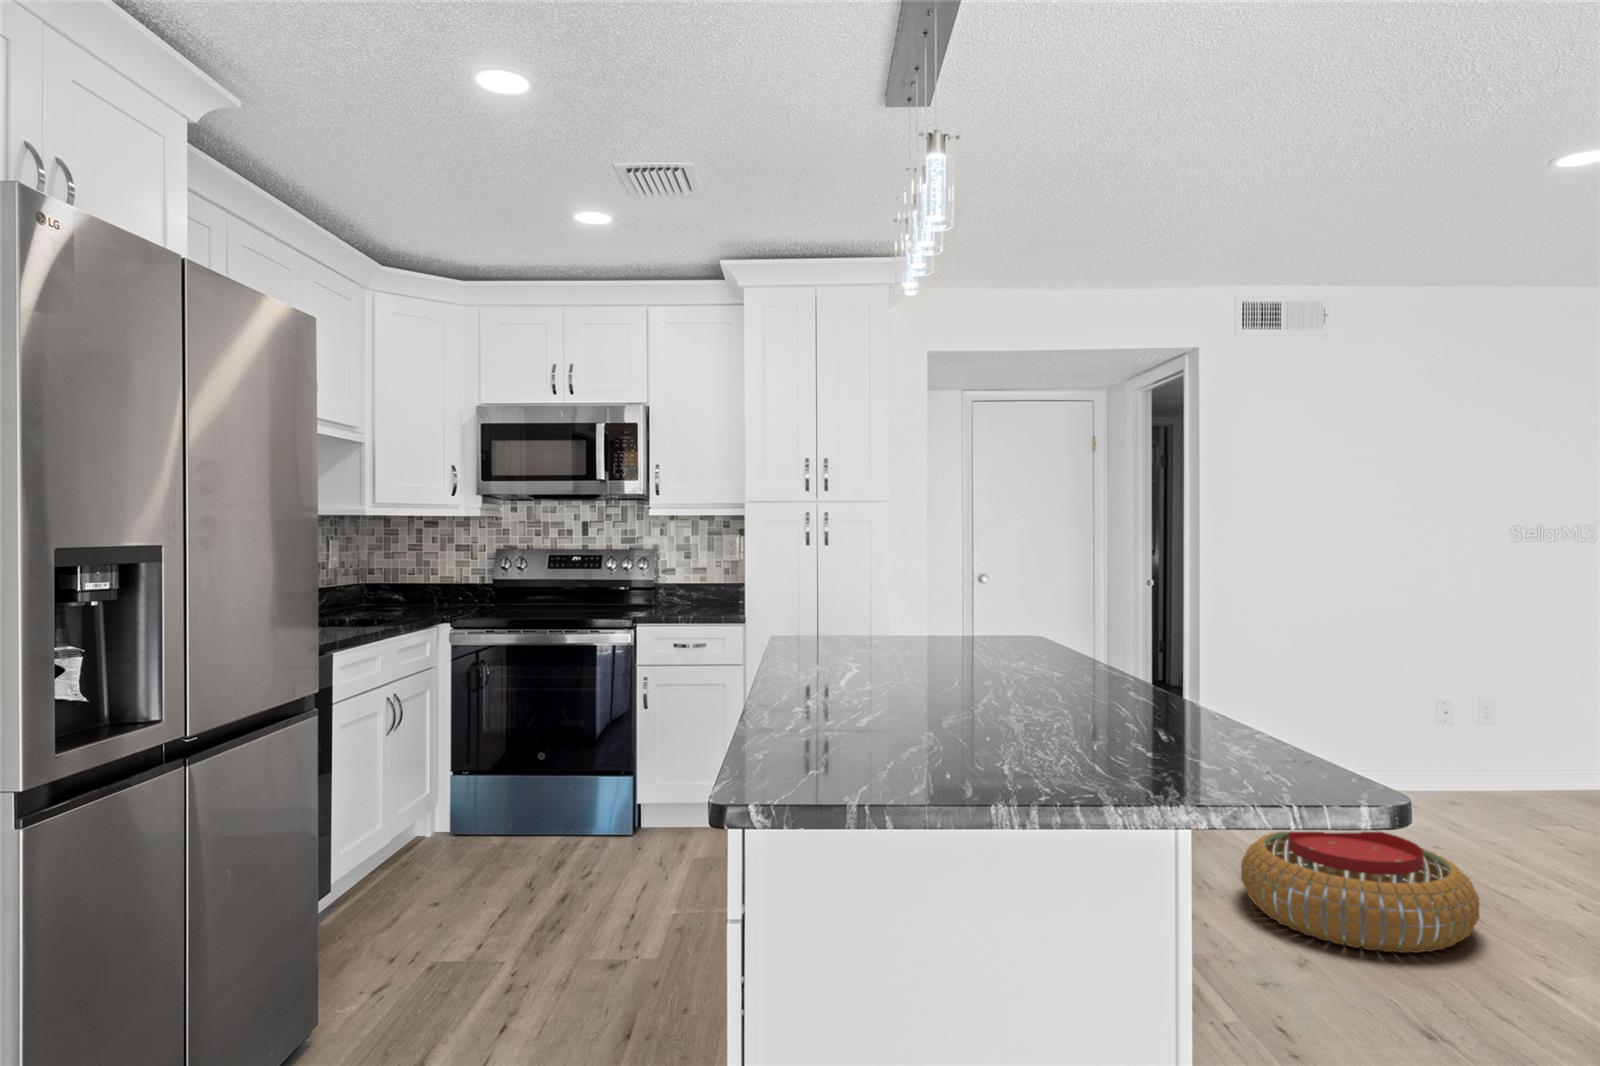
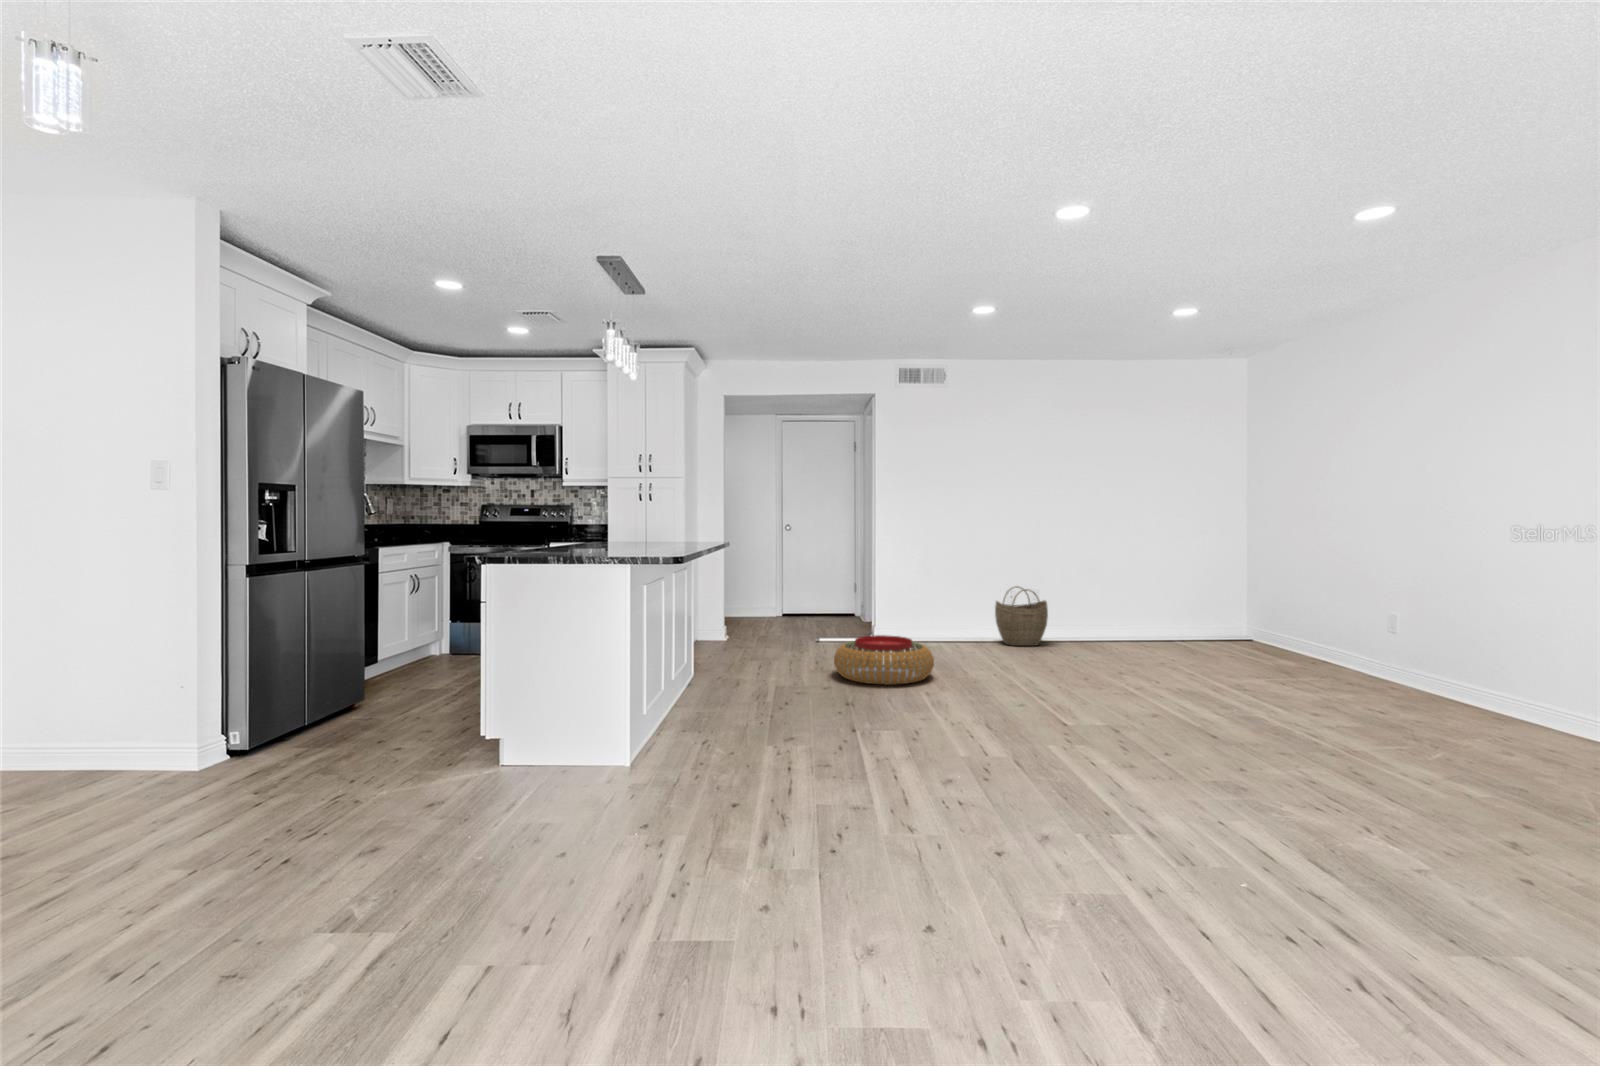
woven basket: none [1433,699,1548,815] -> present [995,586,1048,646]

